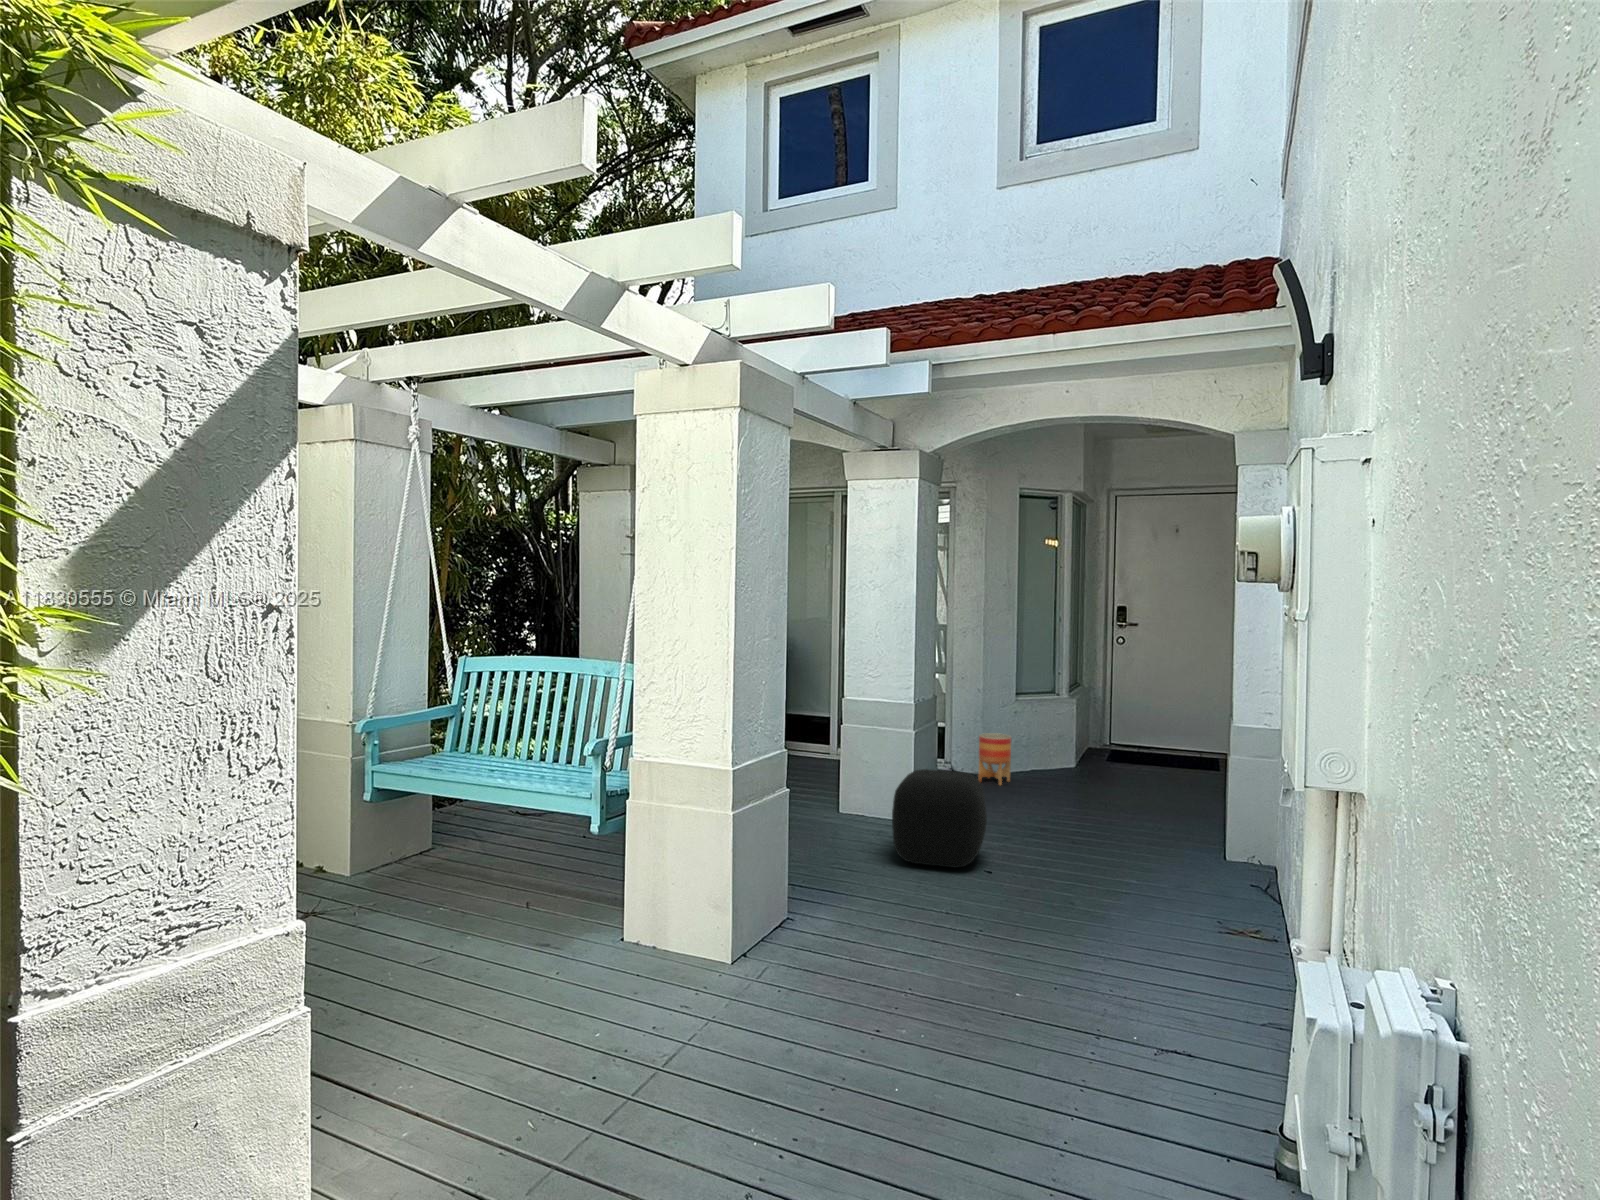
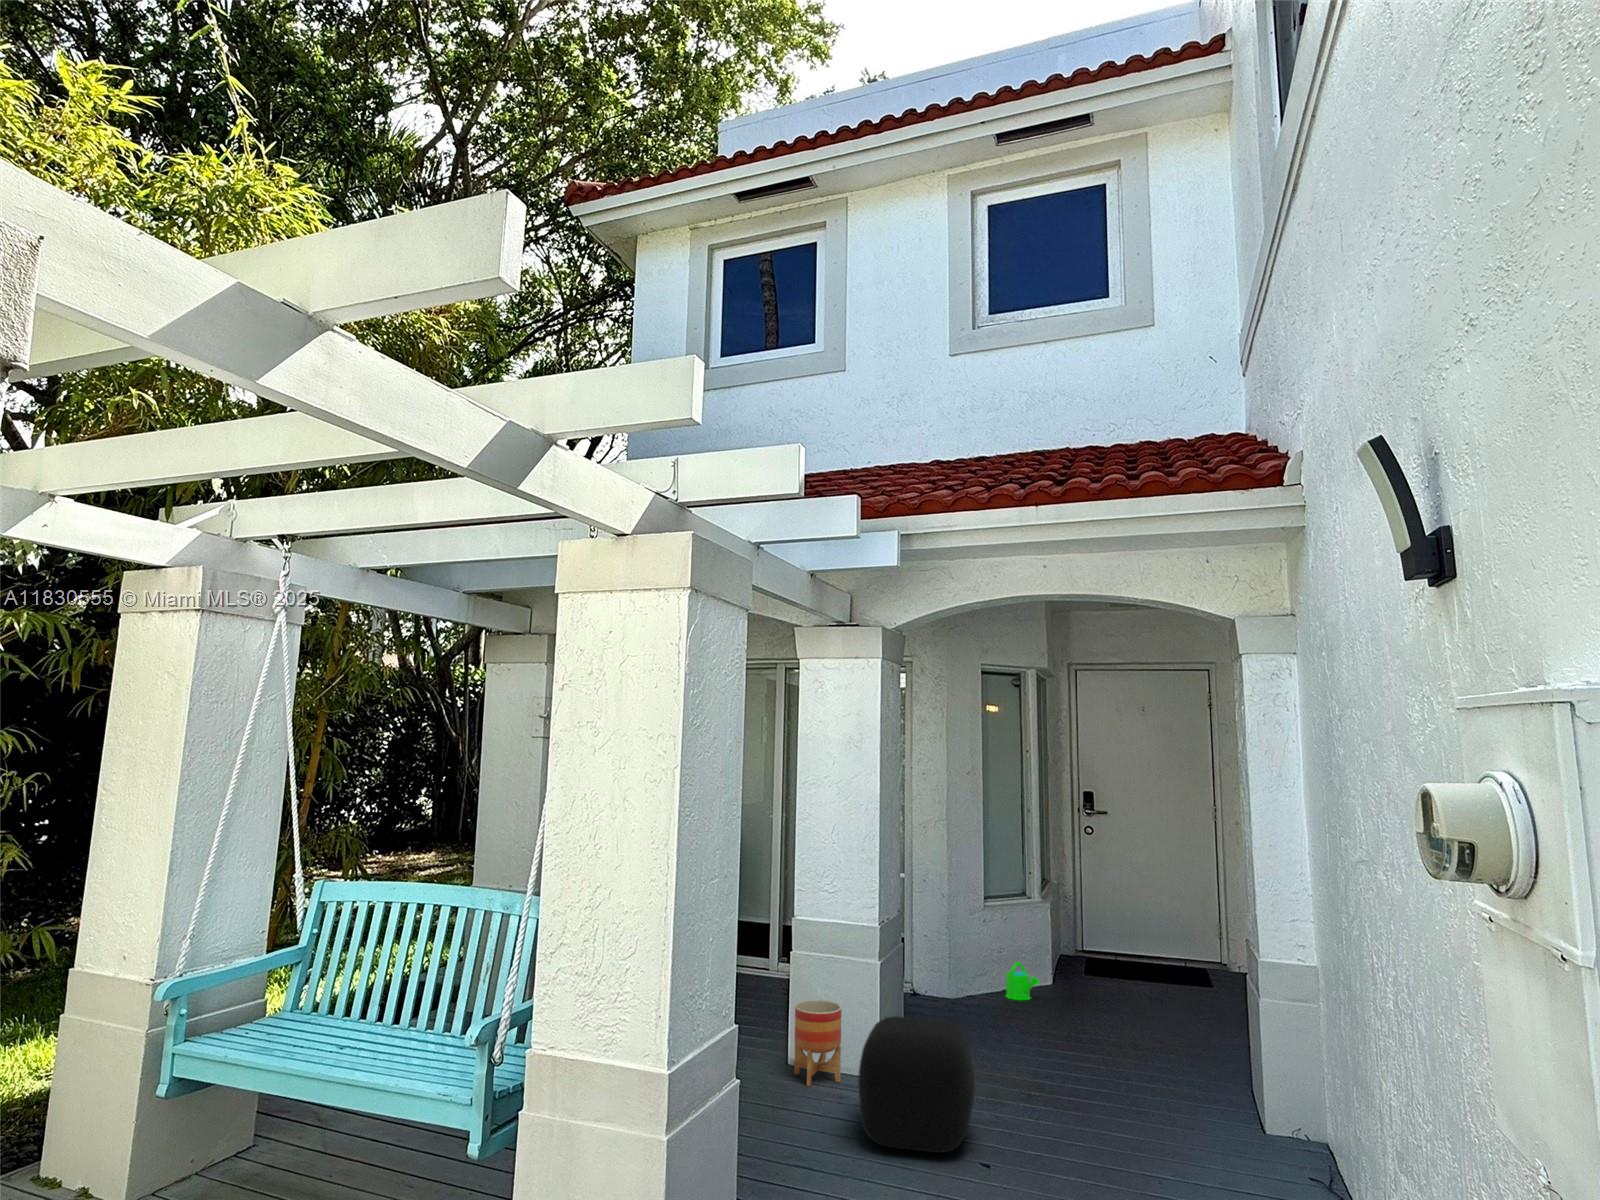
planter: present [978,733,1011,785] -> present [794,1000,841,1086]
watering can: none [1032,746,1064,778] -> present [1005,962,1039,1000]

